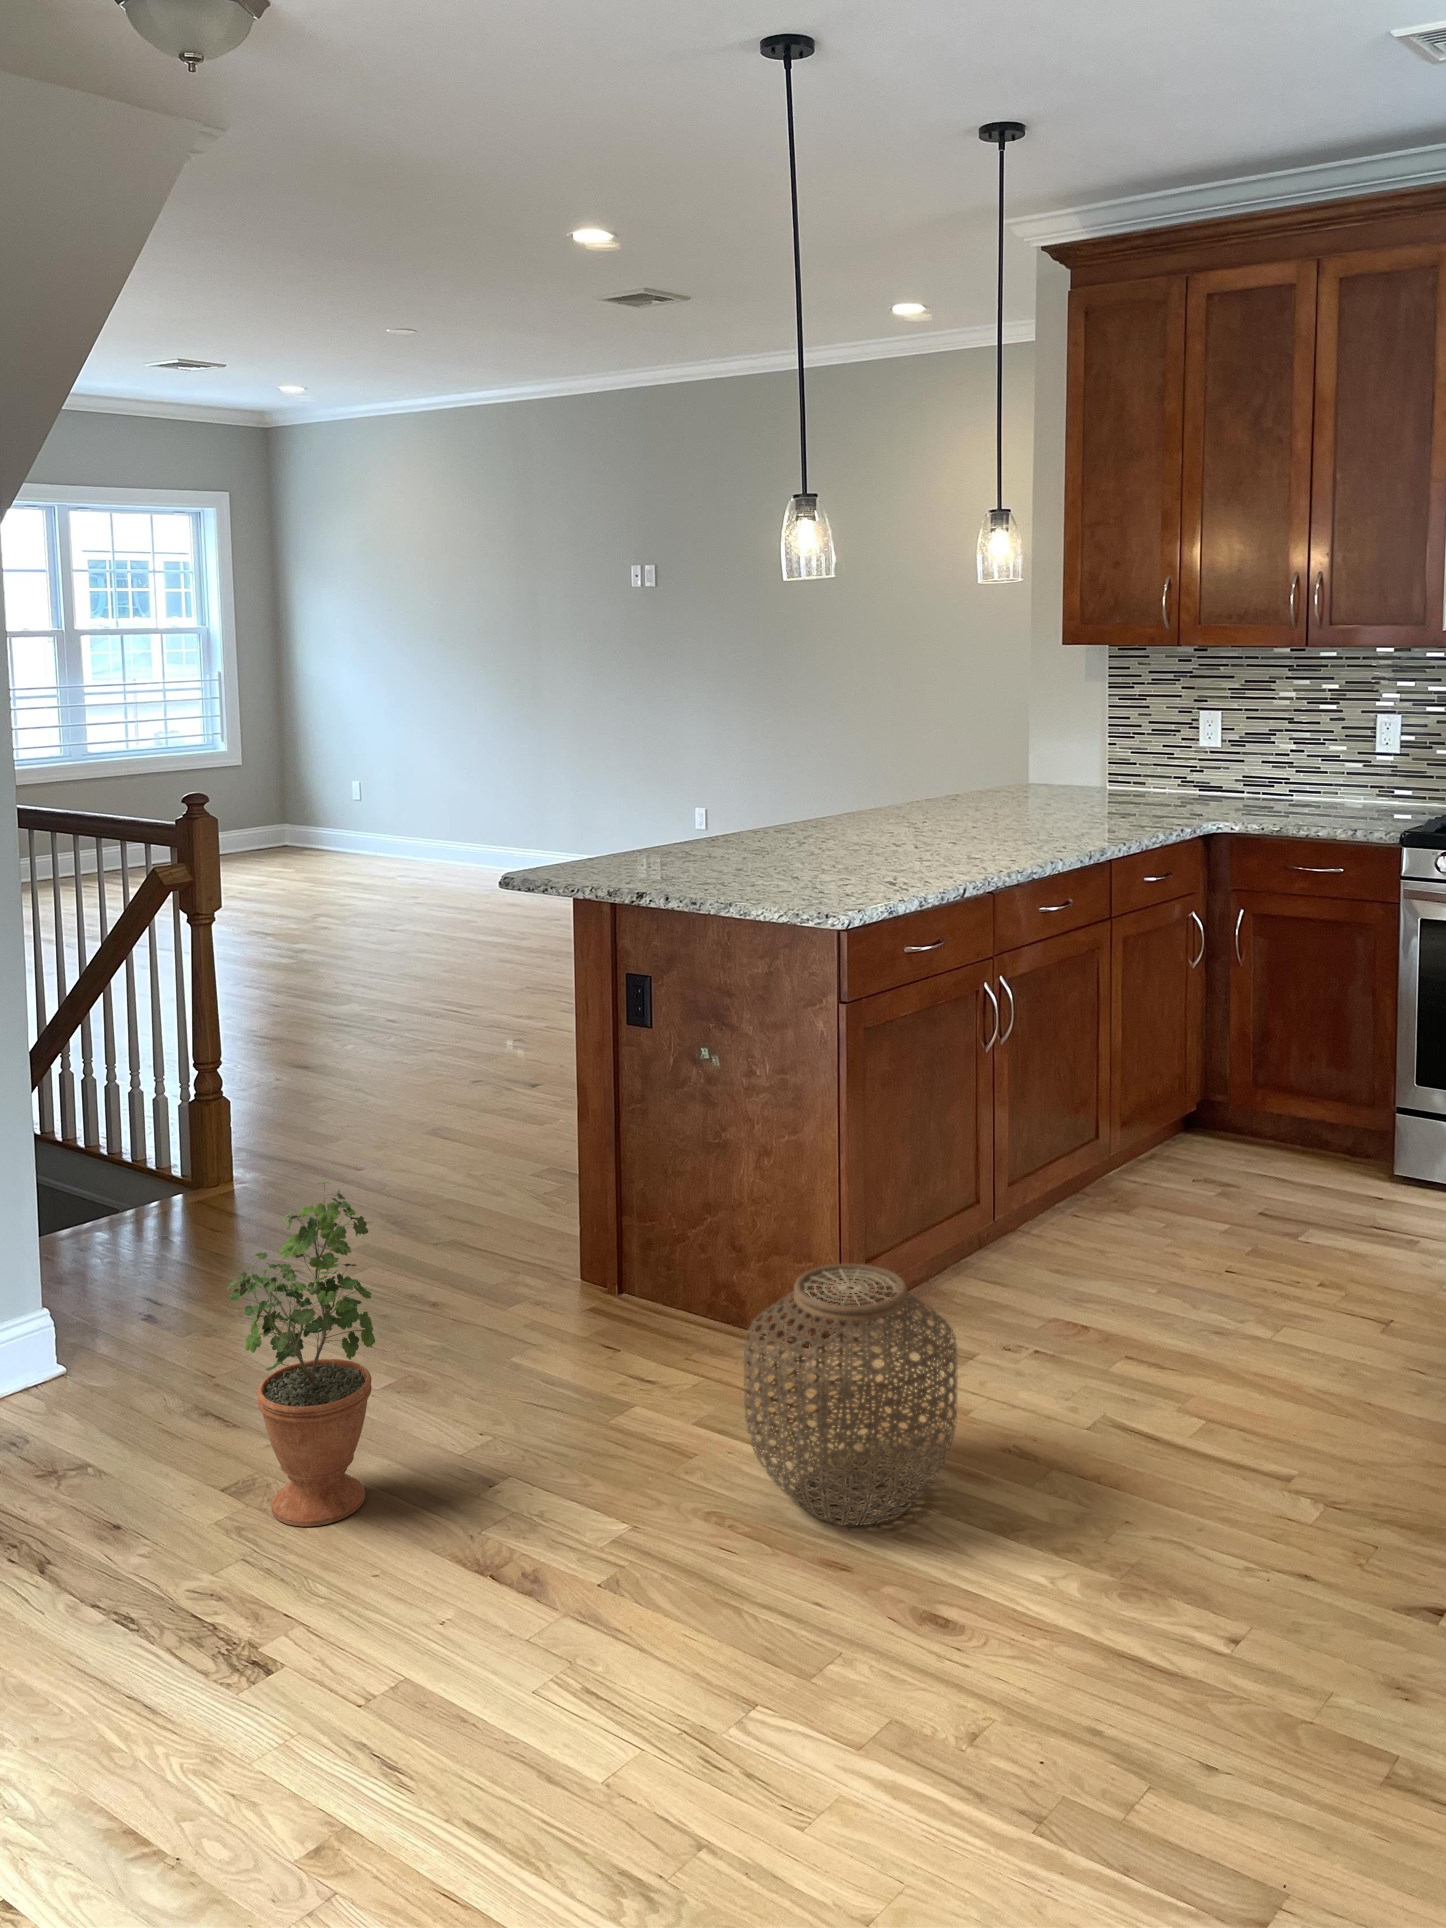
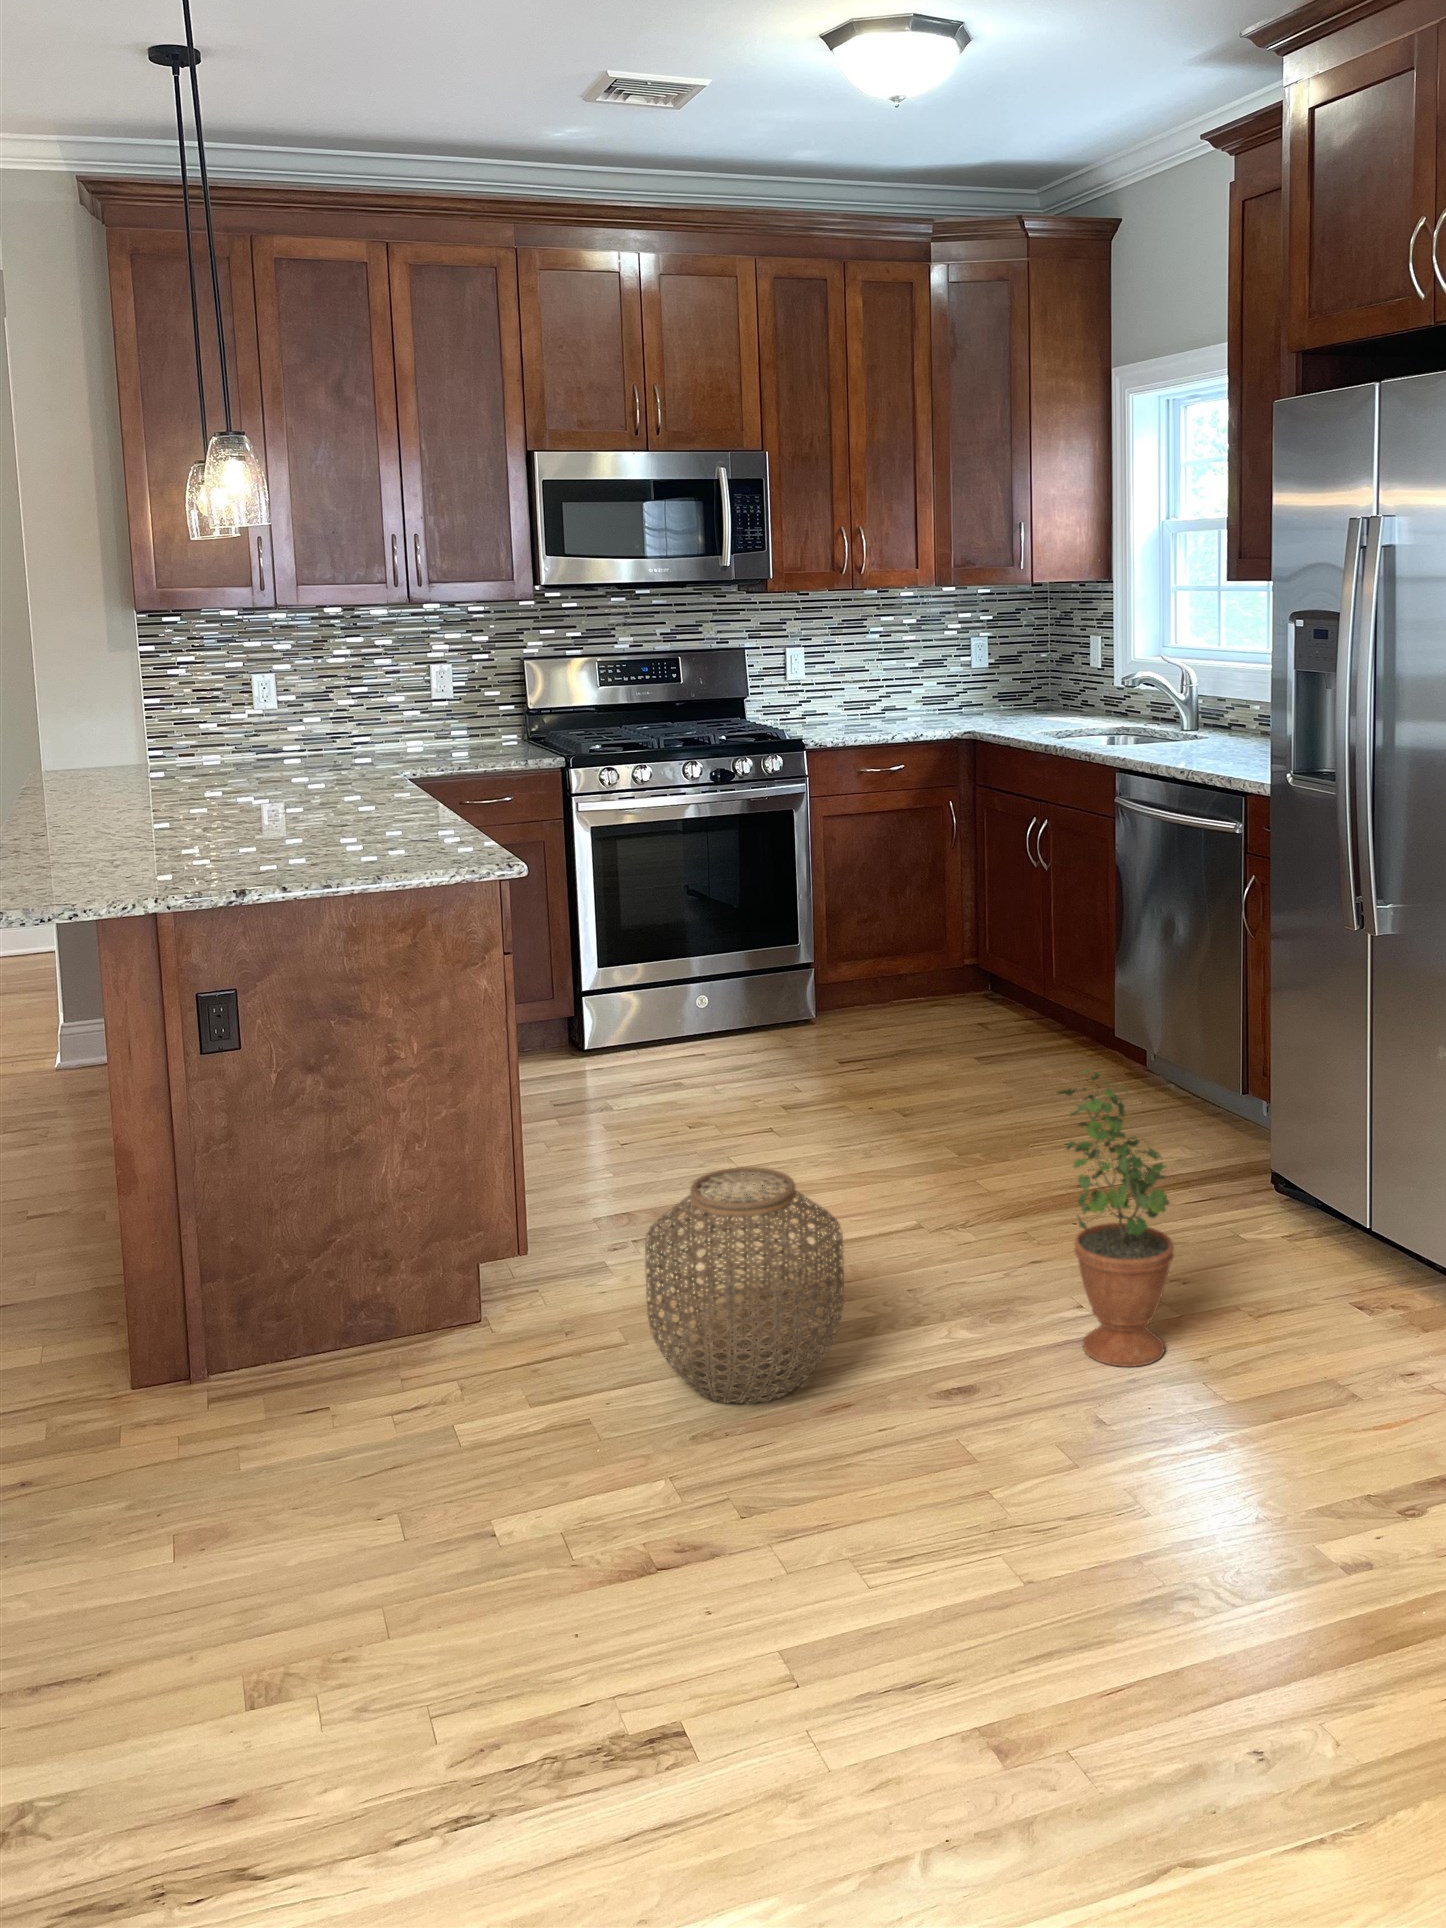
potted plant: present [227,1182,375,1527] -> present [1058,1069,1174,1367]

